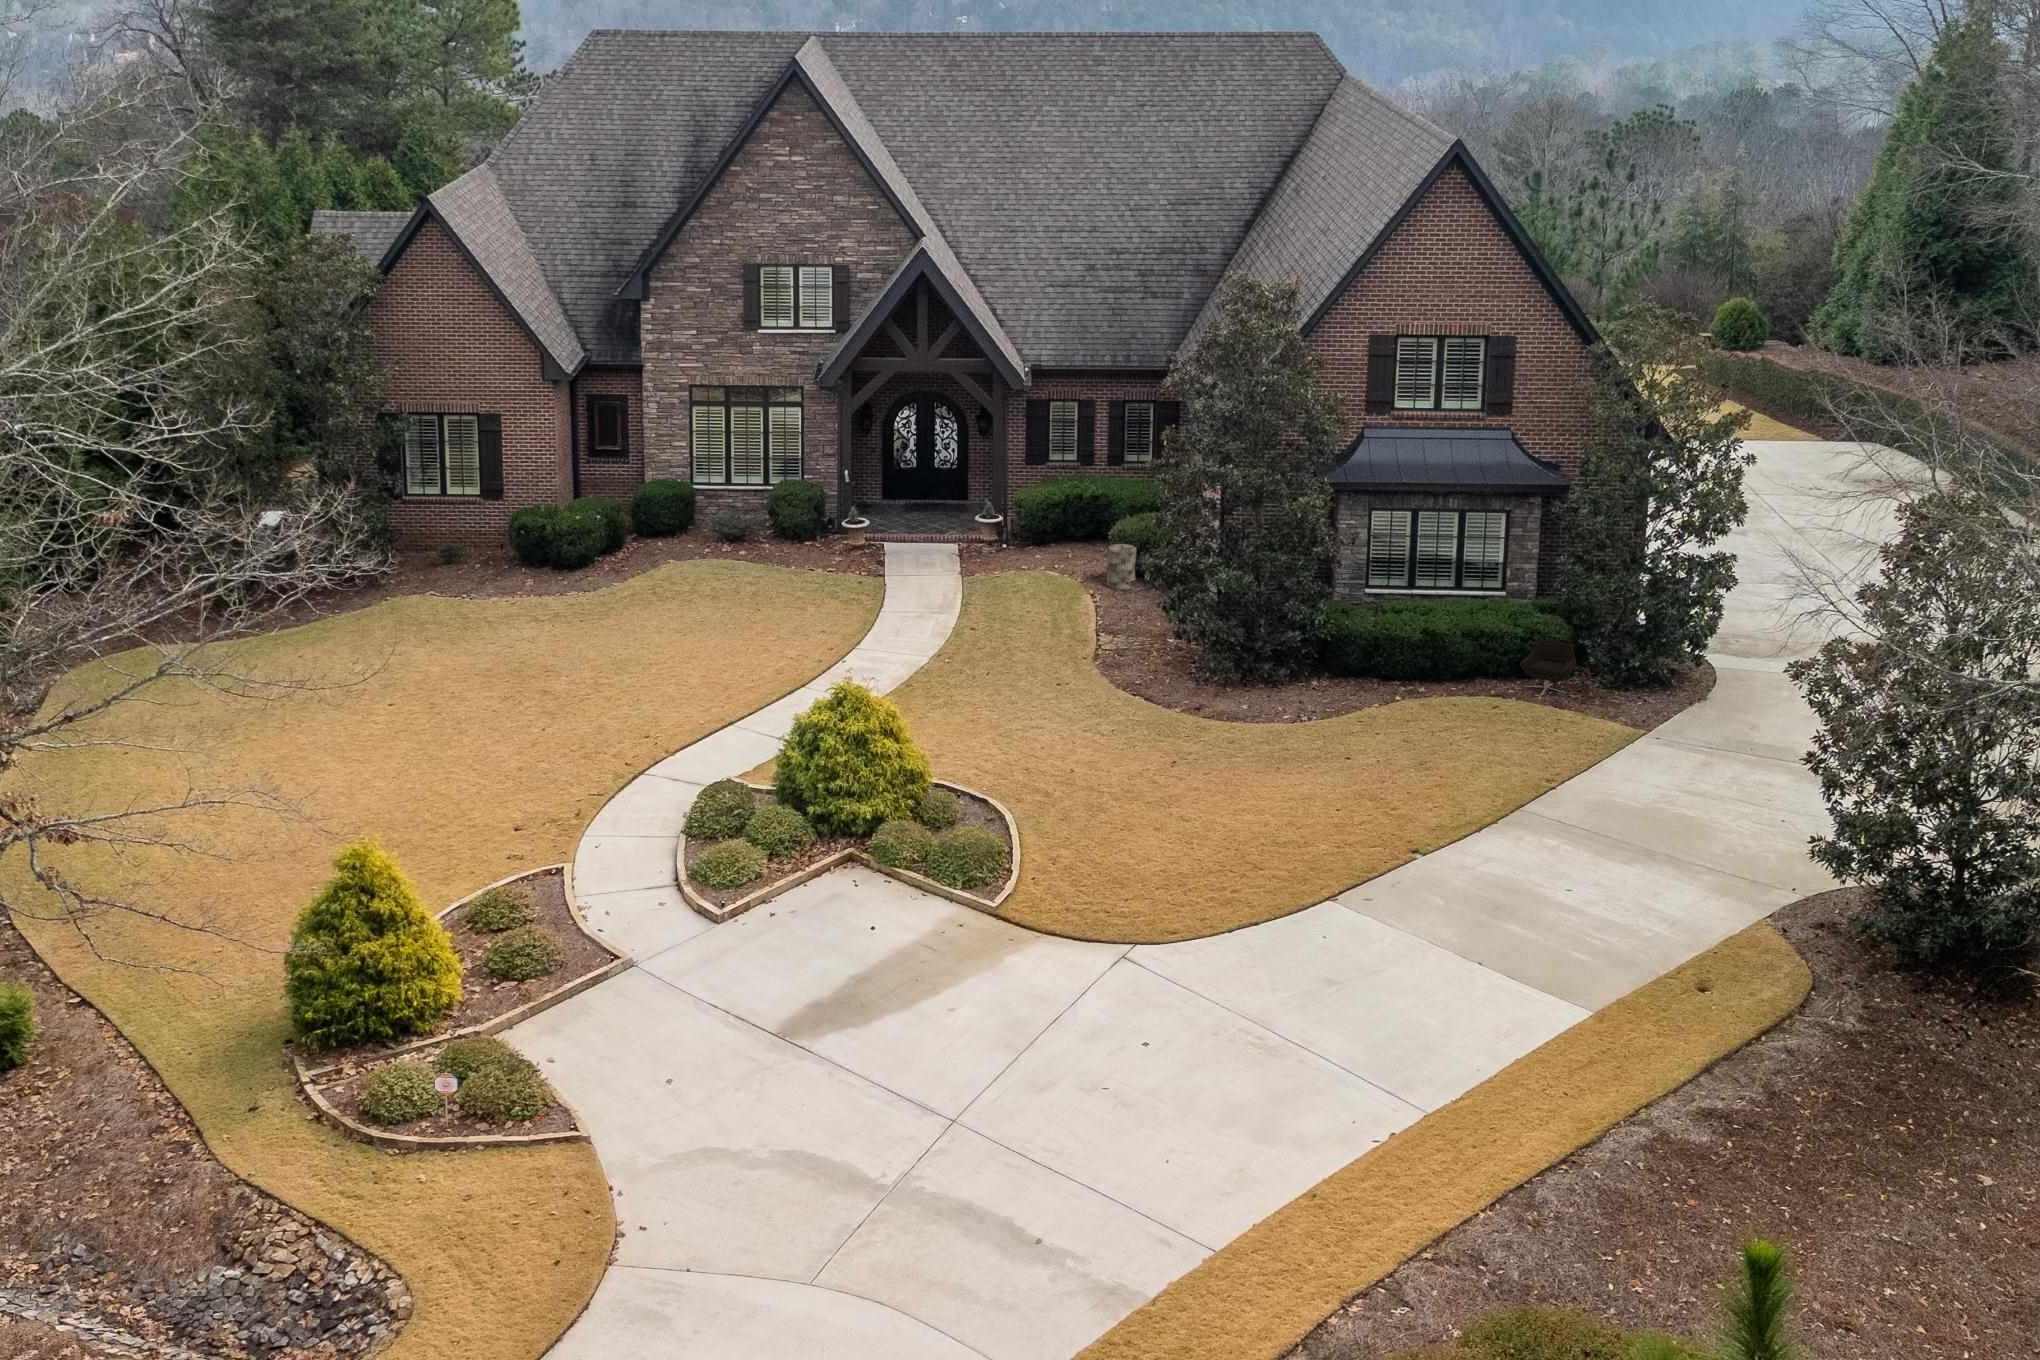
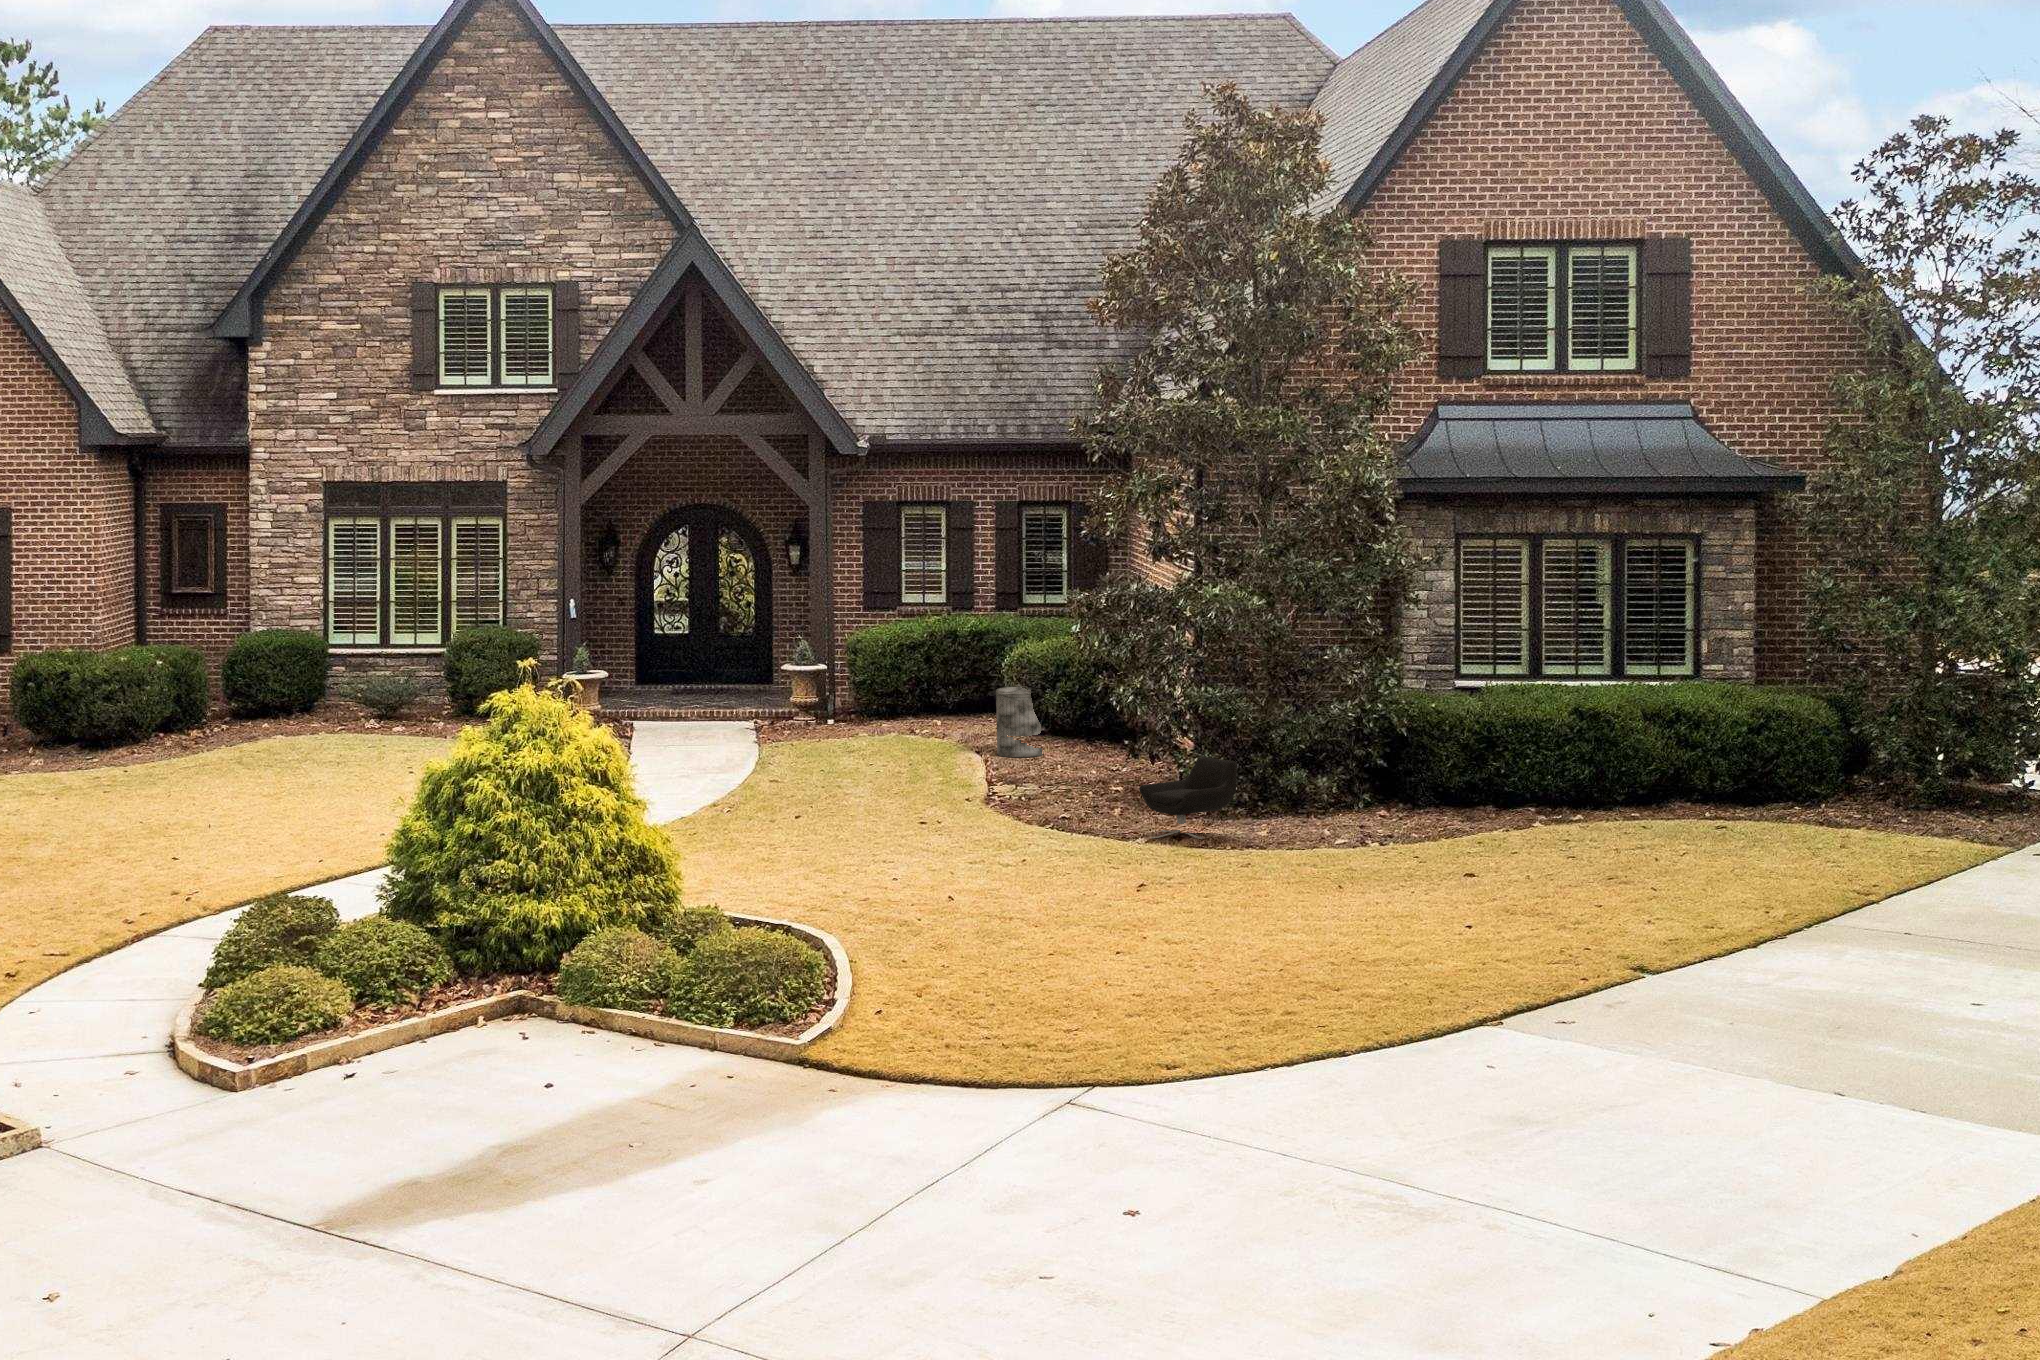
lounge chair: present [1519,639,1576,695] -> present [1139,757,1238,839]

